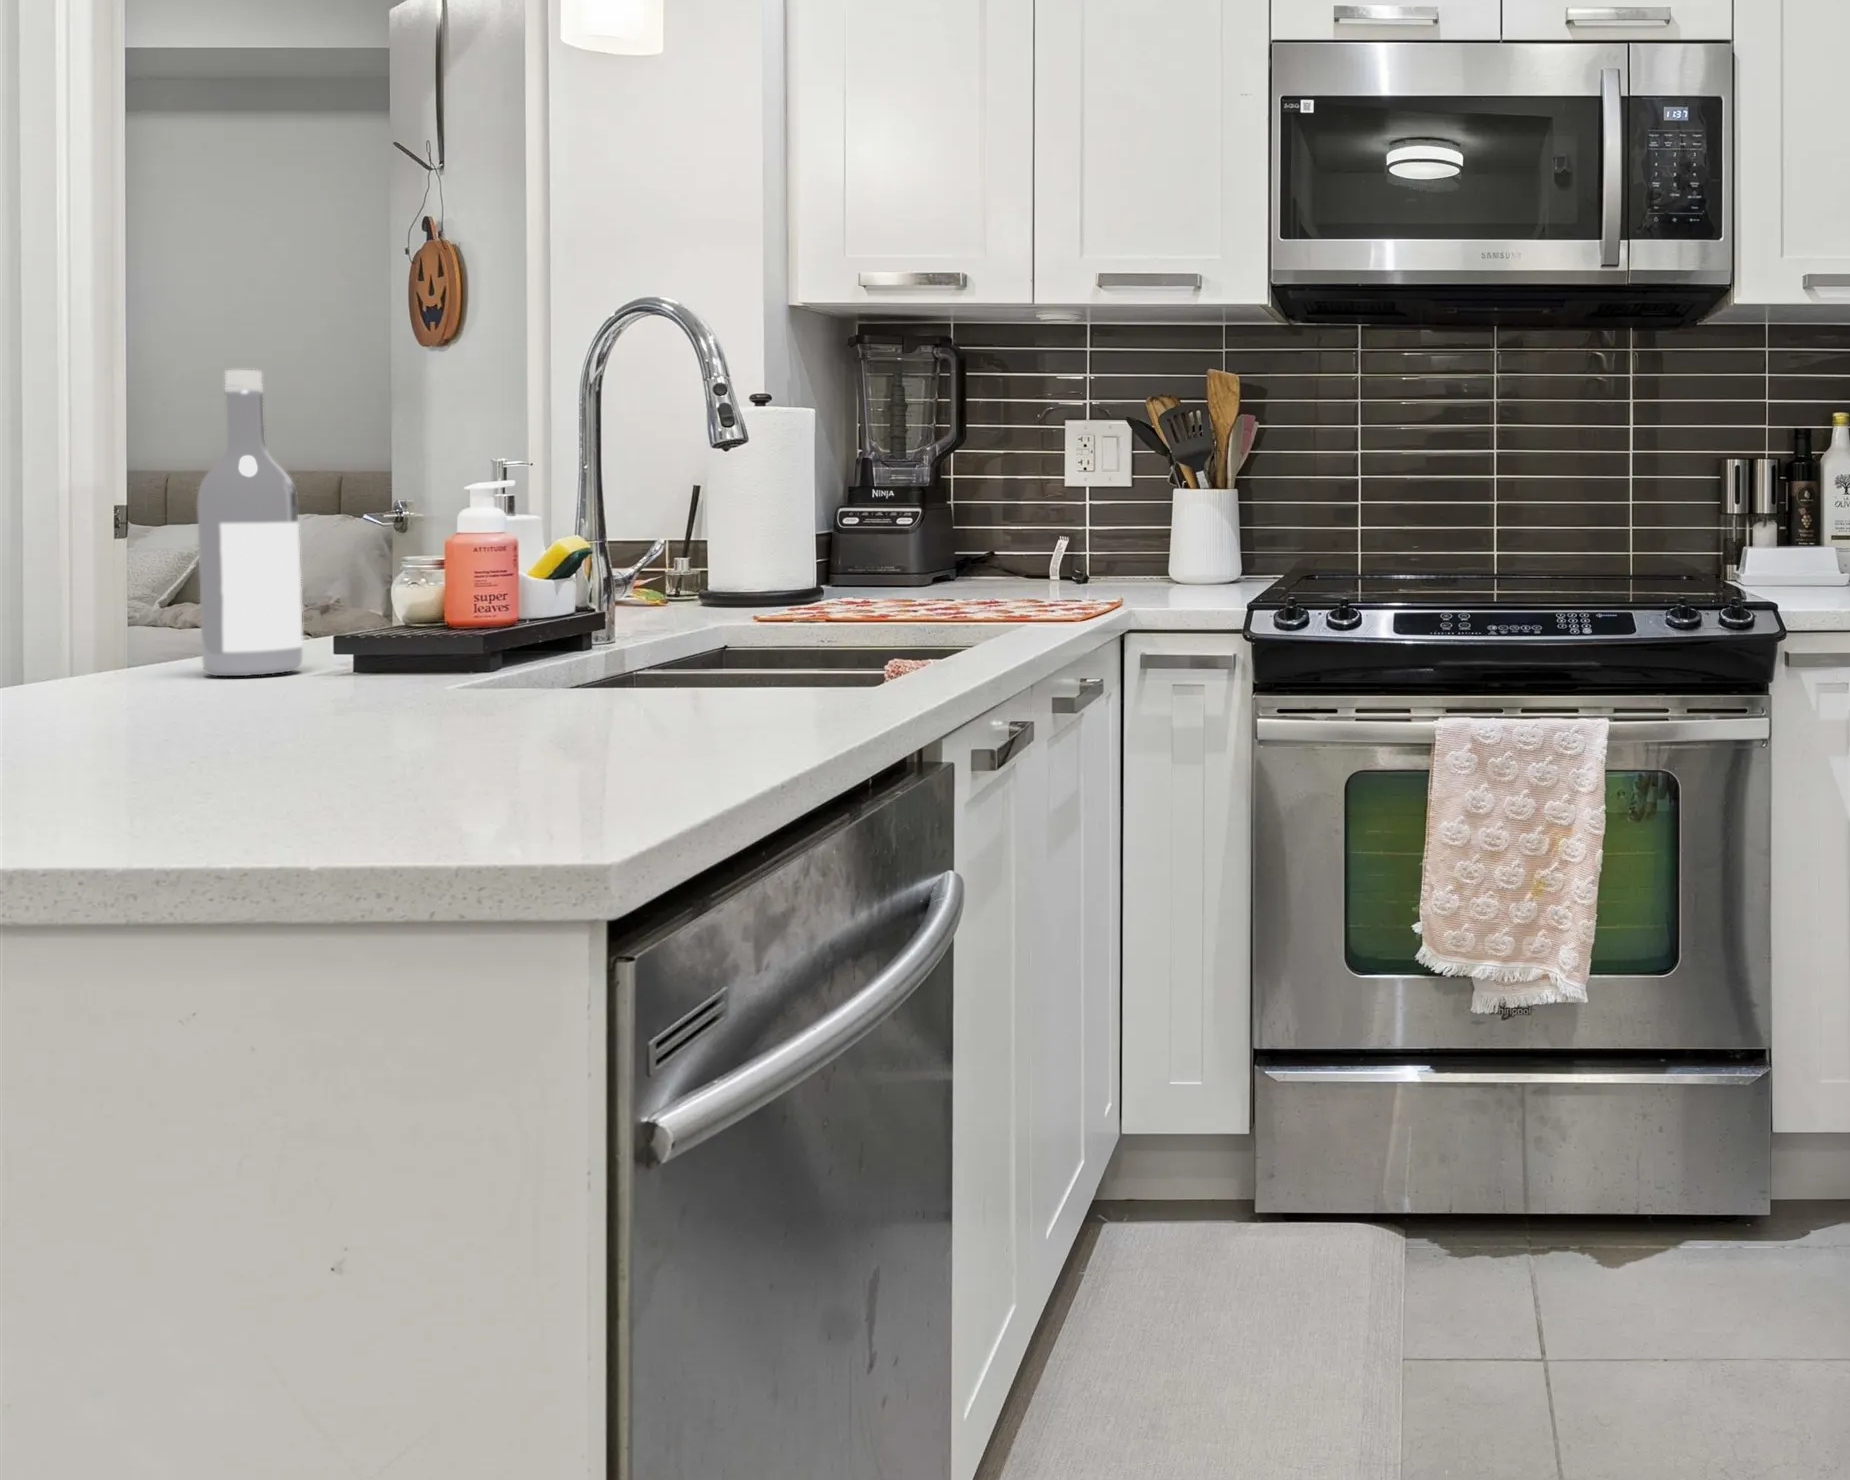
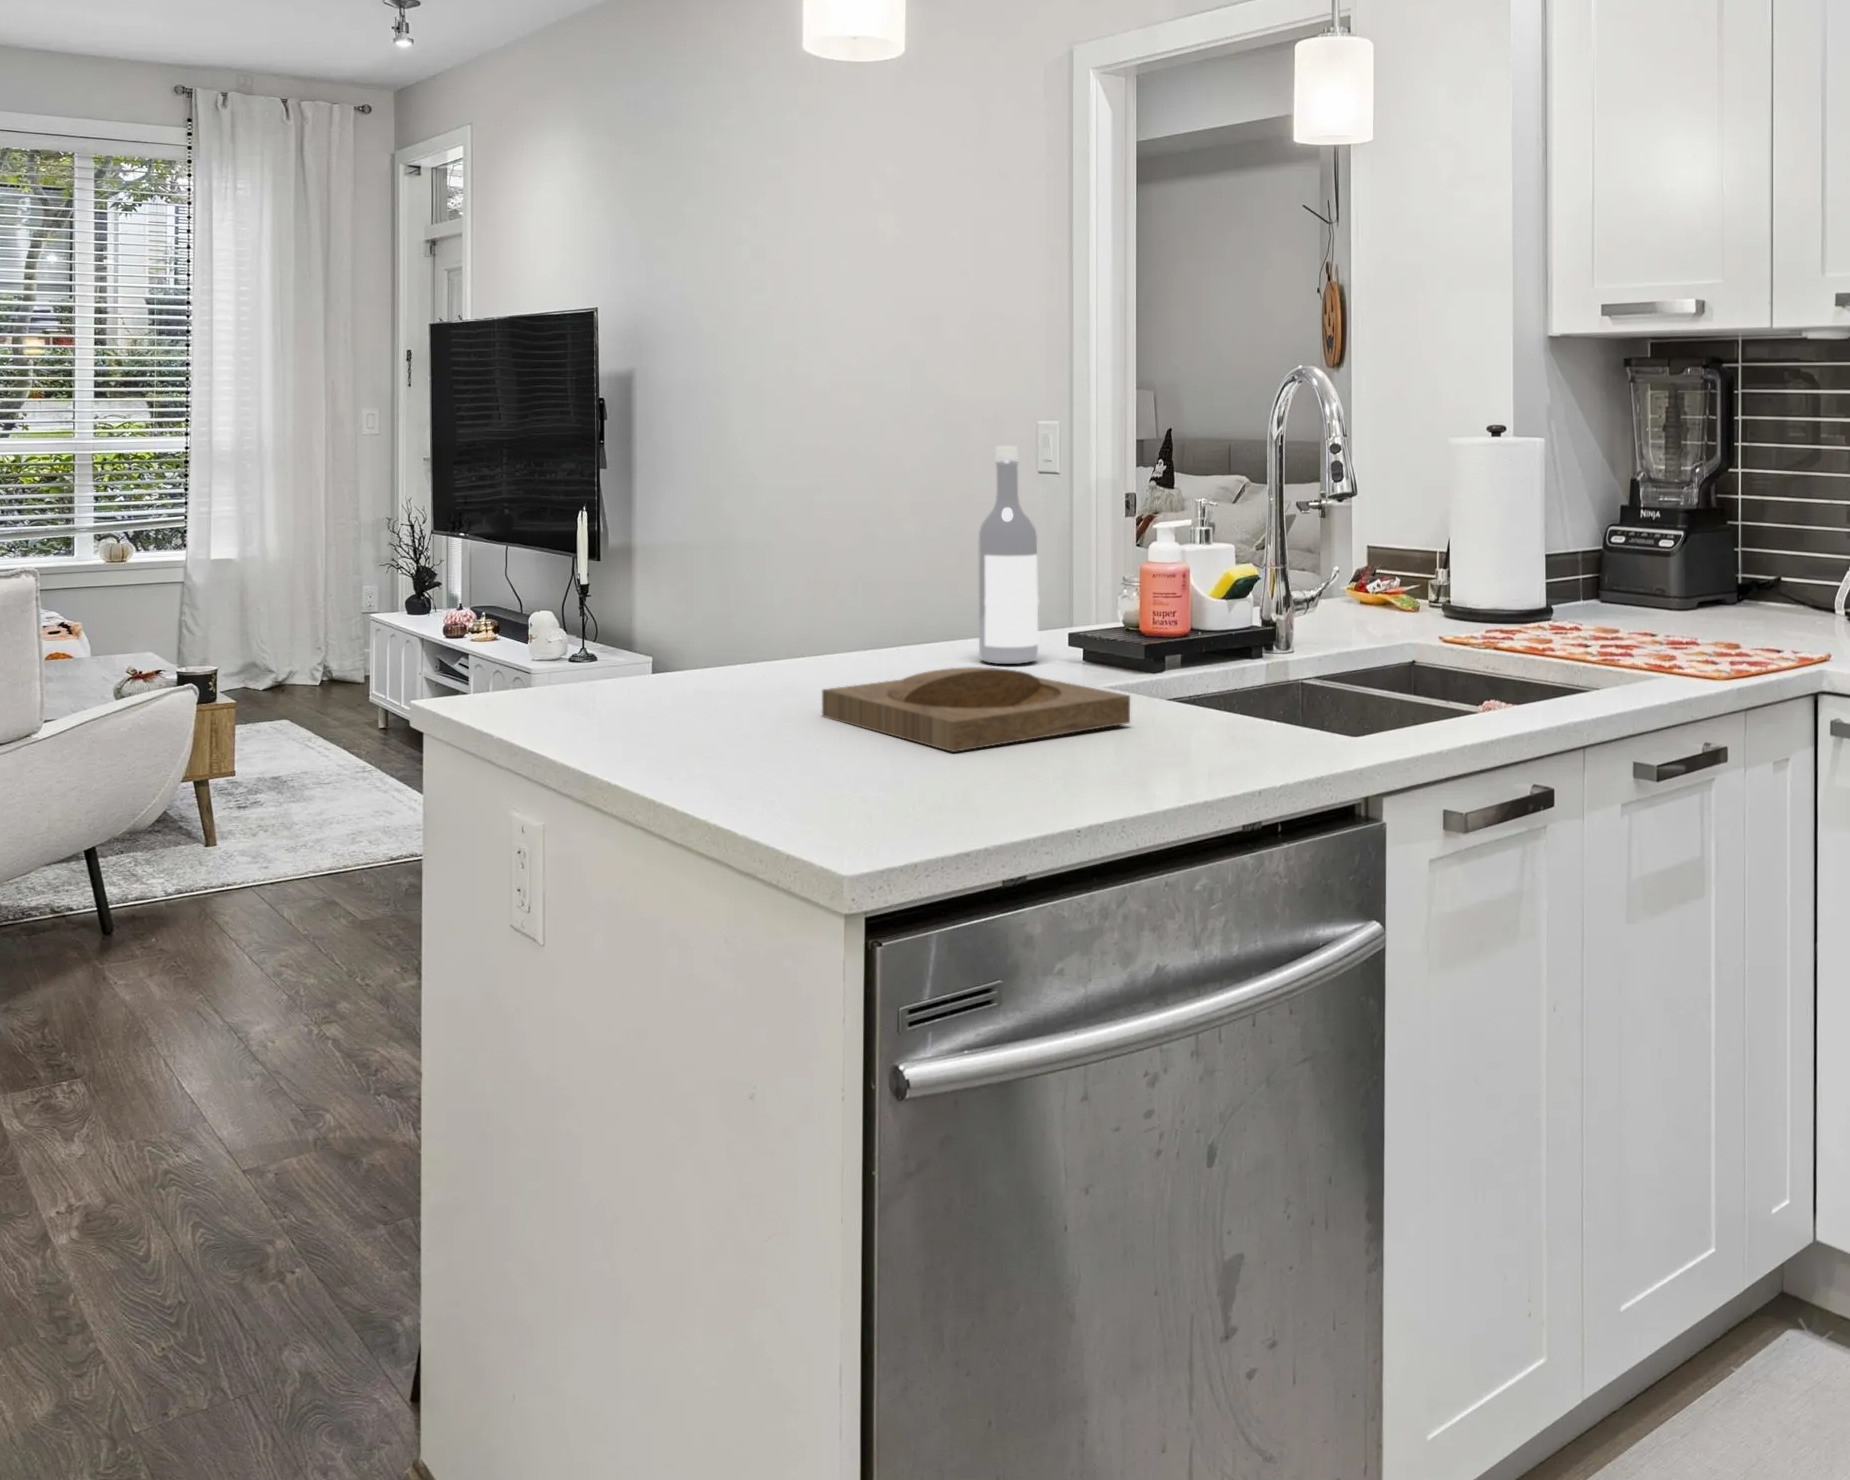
tray: none [113,648,609,743] -> present [822,667,1130,752]

